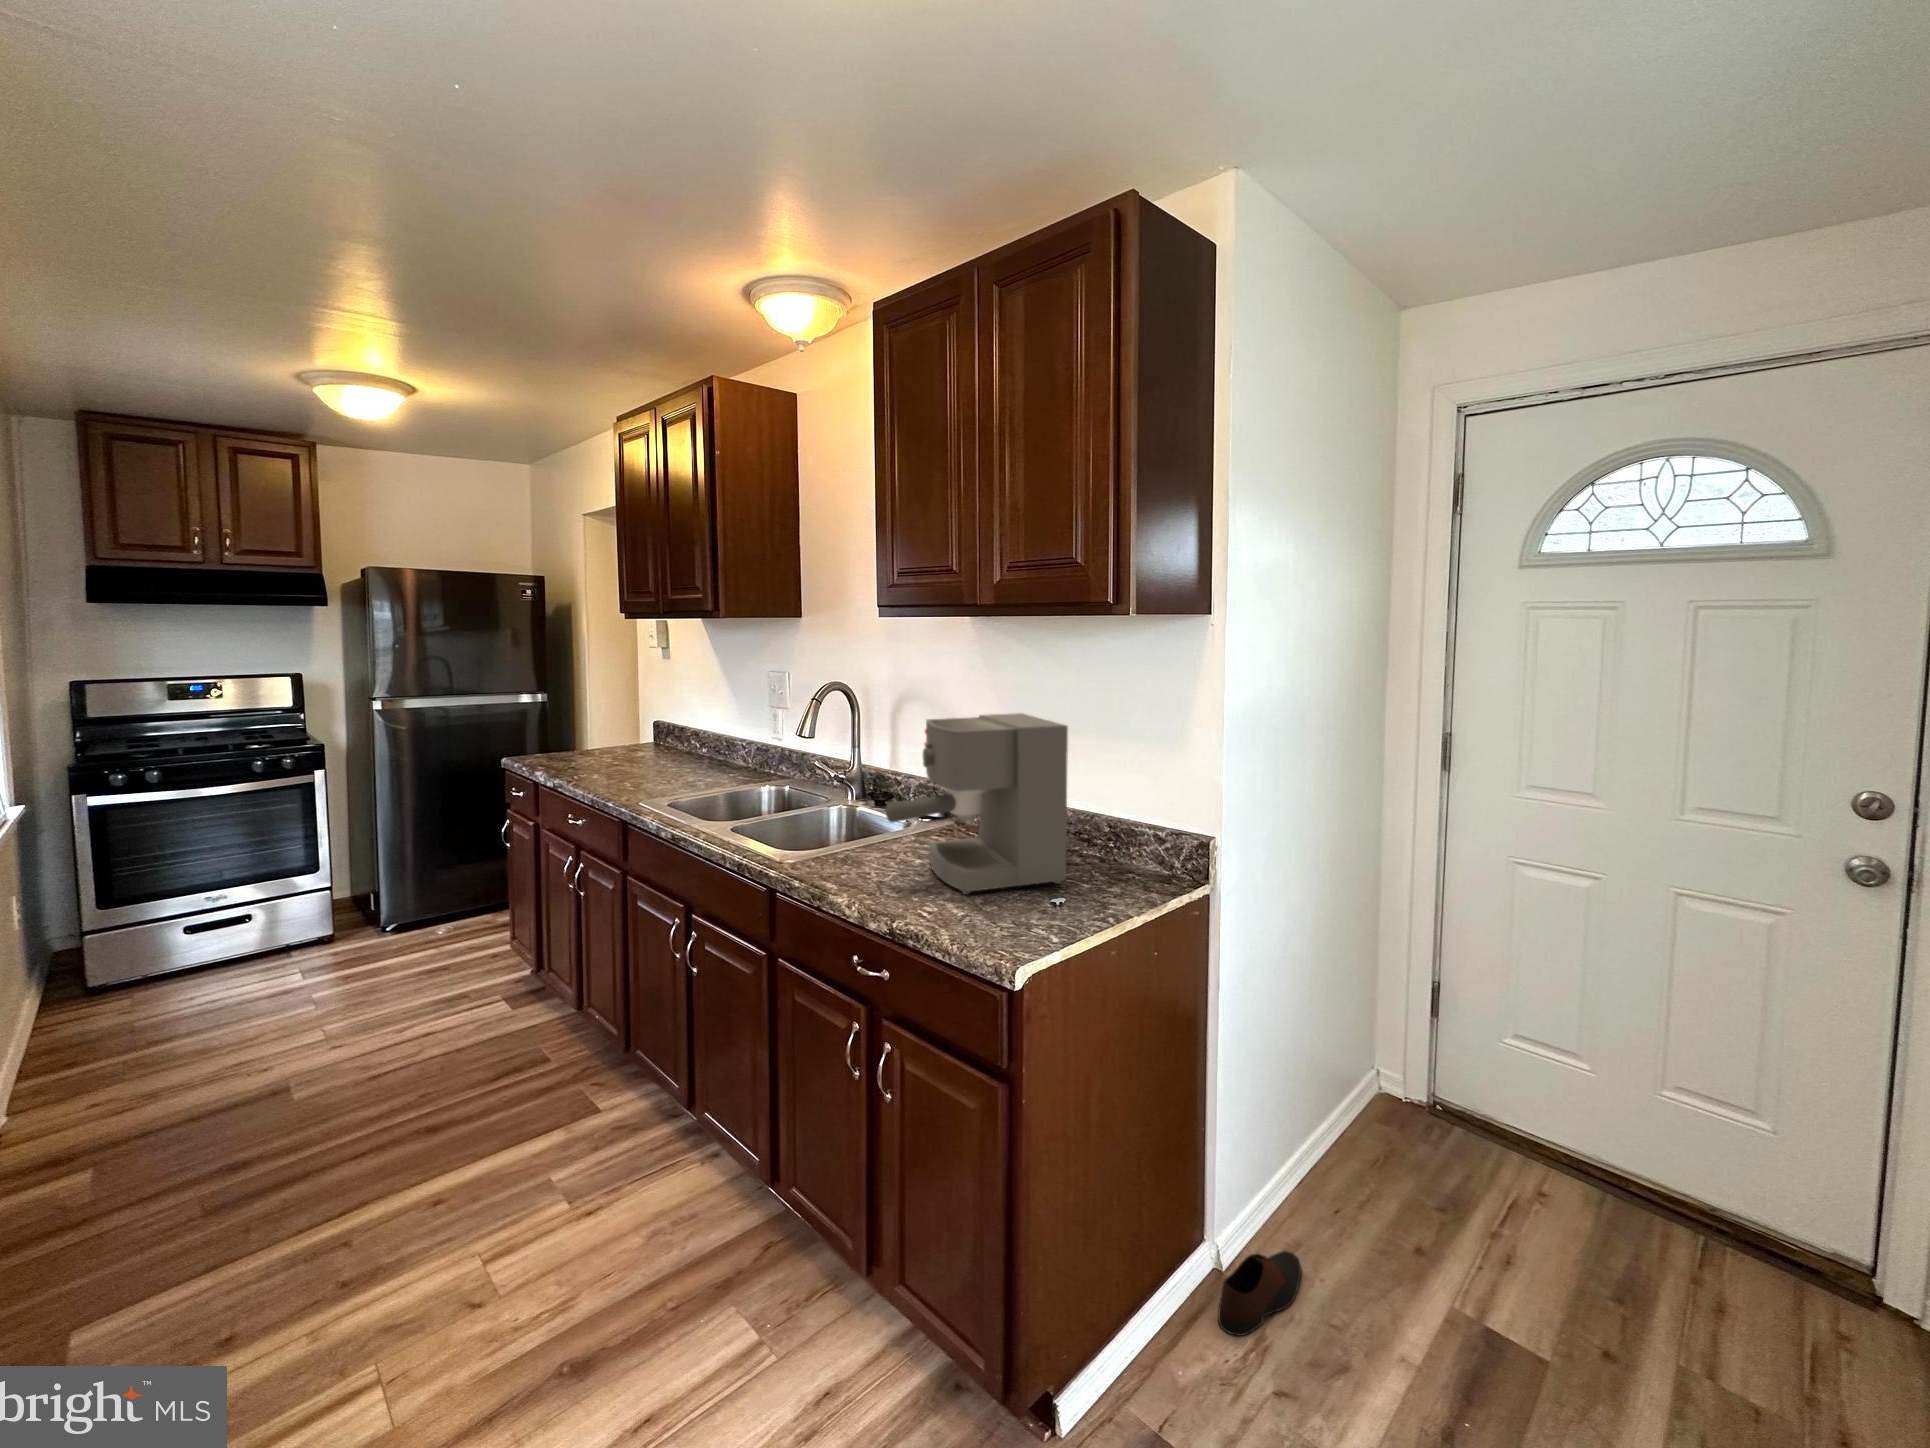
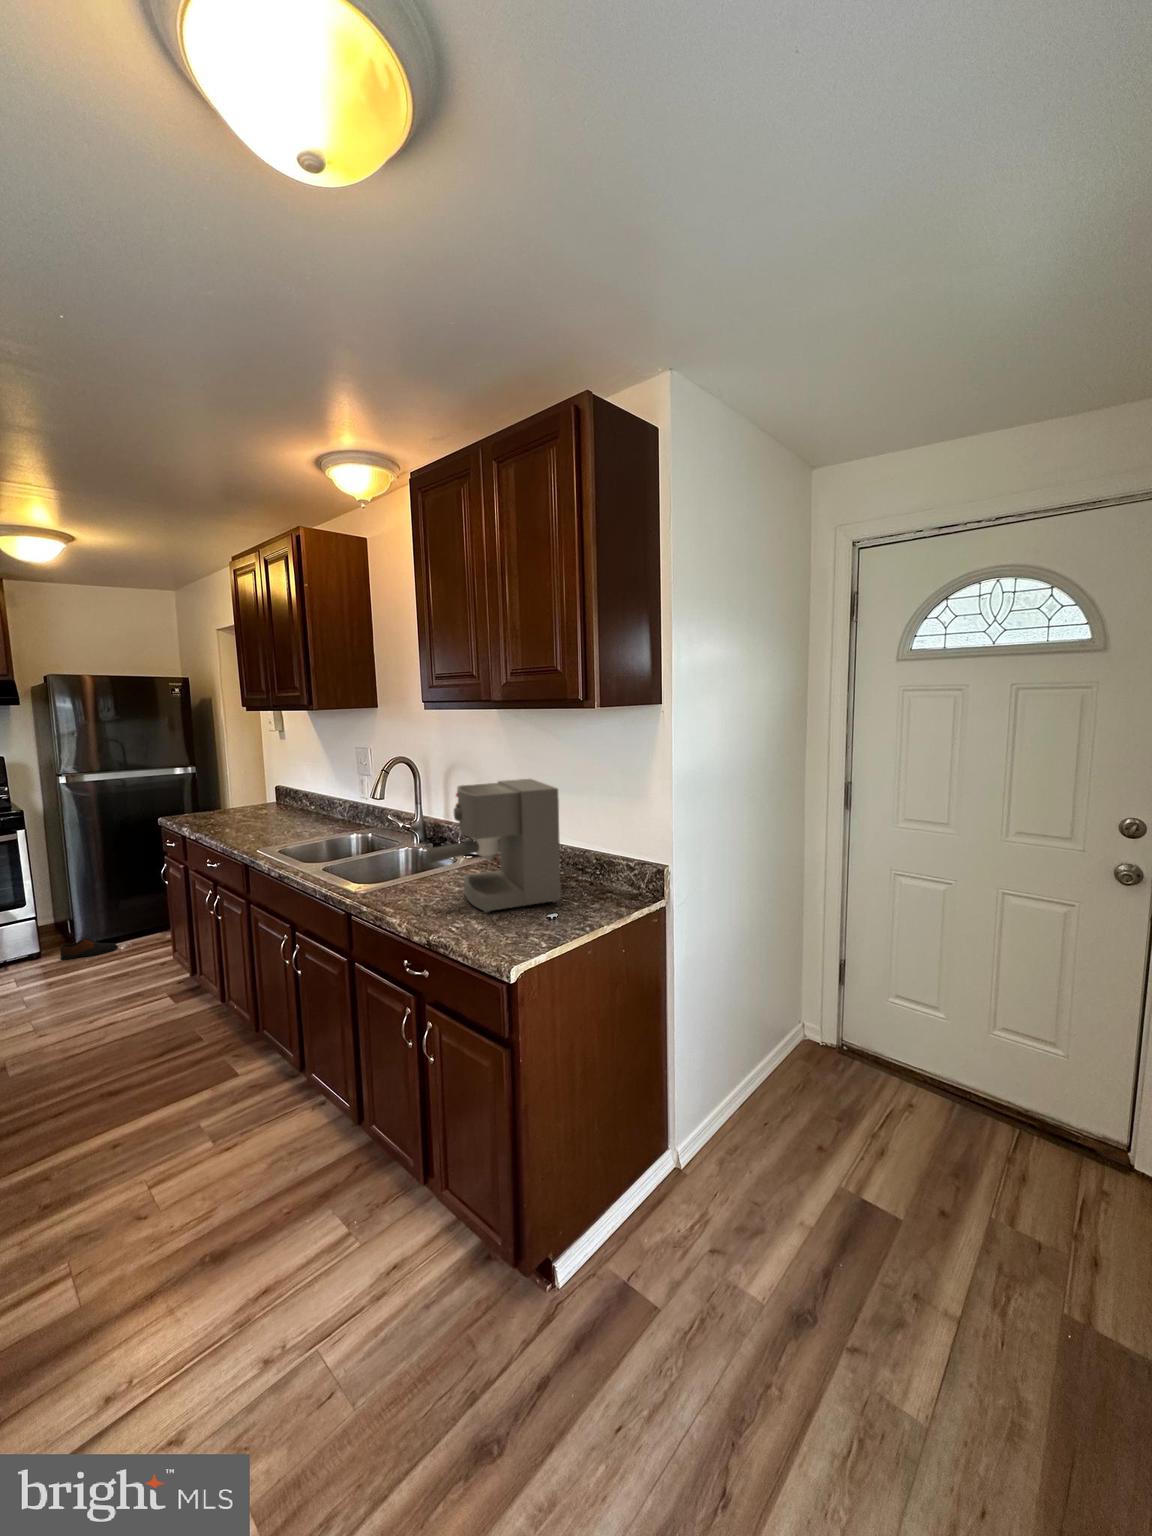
shoe: present [1218,1251,1301,1336] -> present [60,938,118,960]

